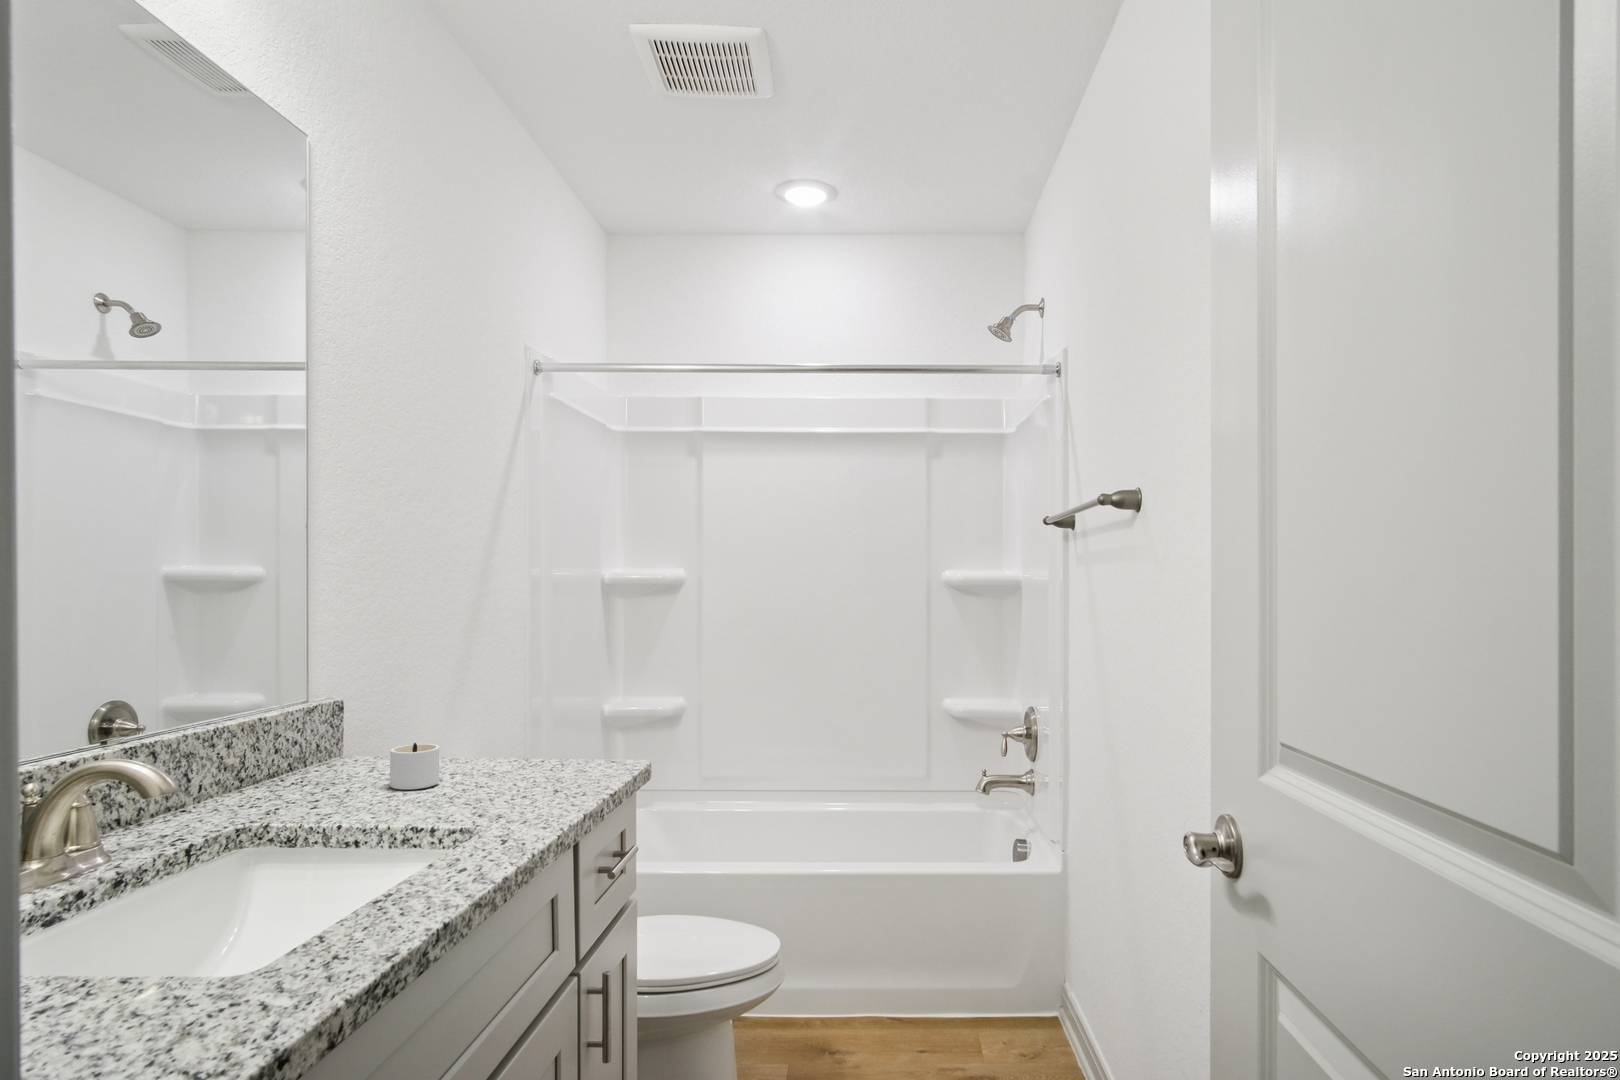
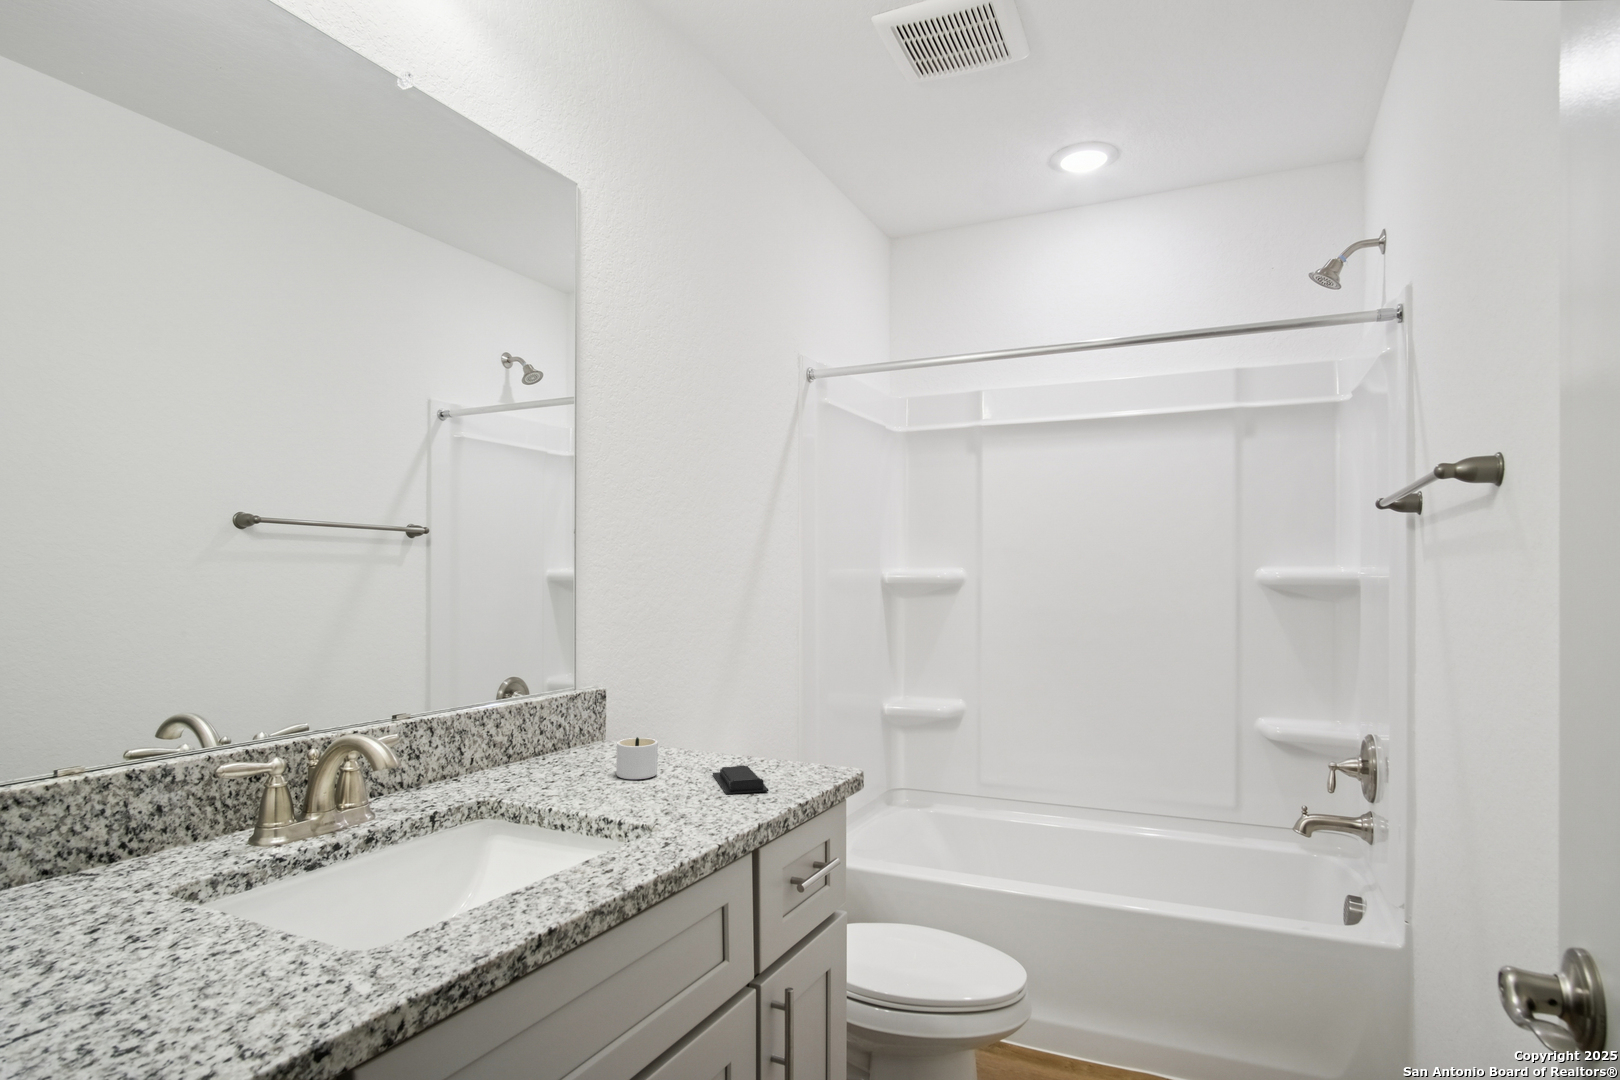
soap bar: none [501,764,575,791] -> present [713,765,769,794]

